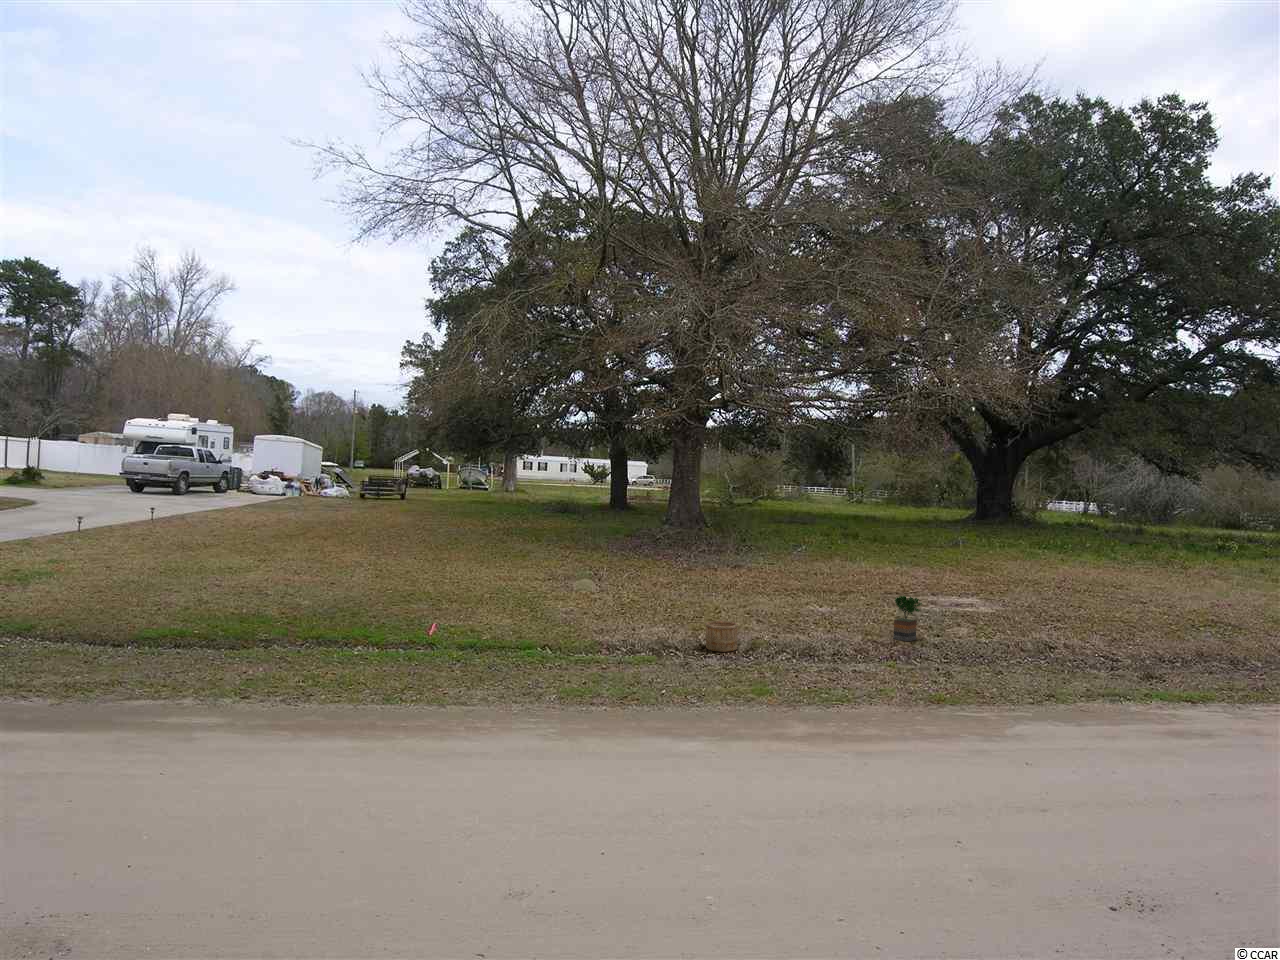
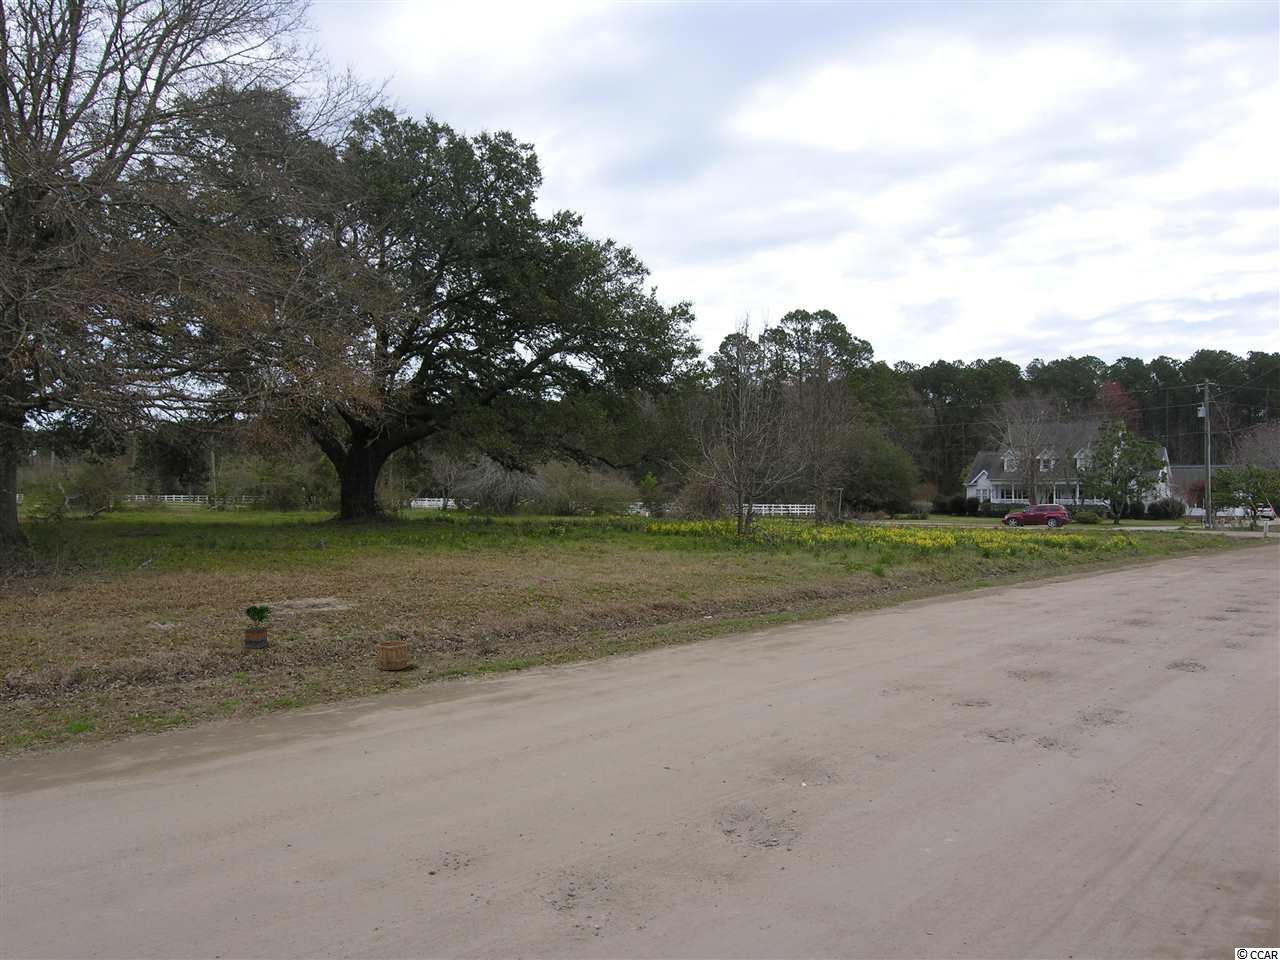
wooden bucket: present [705,620,738,652] -> present [376,640,408,670]

